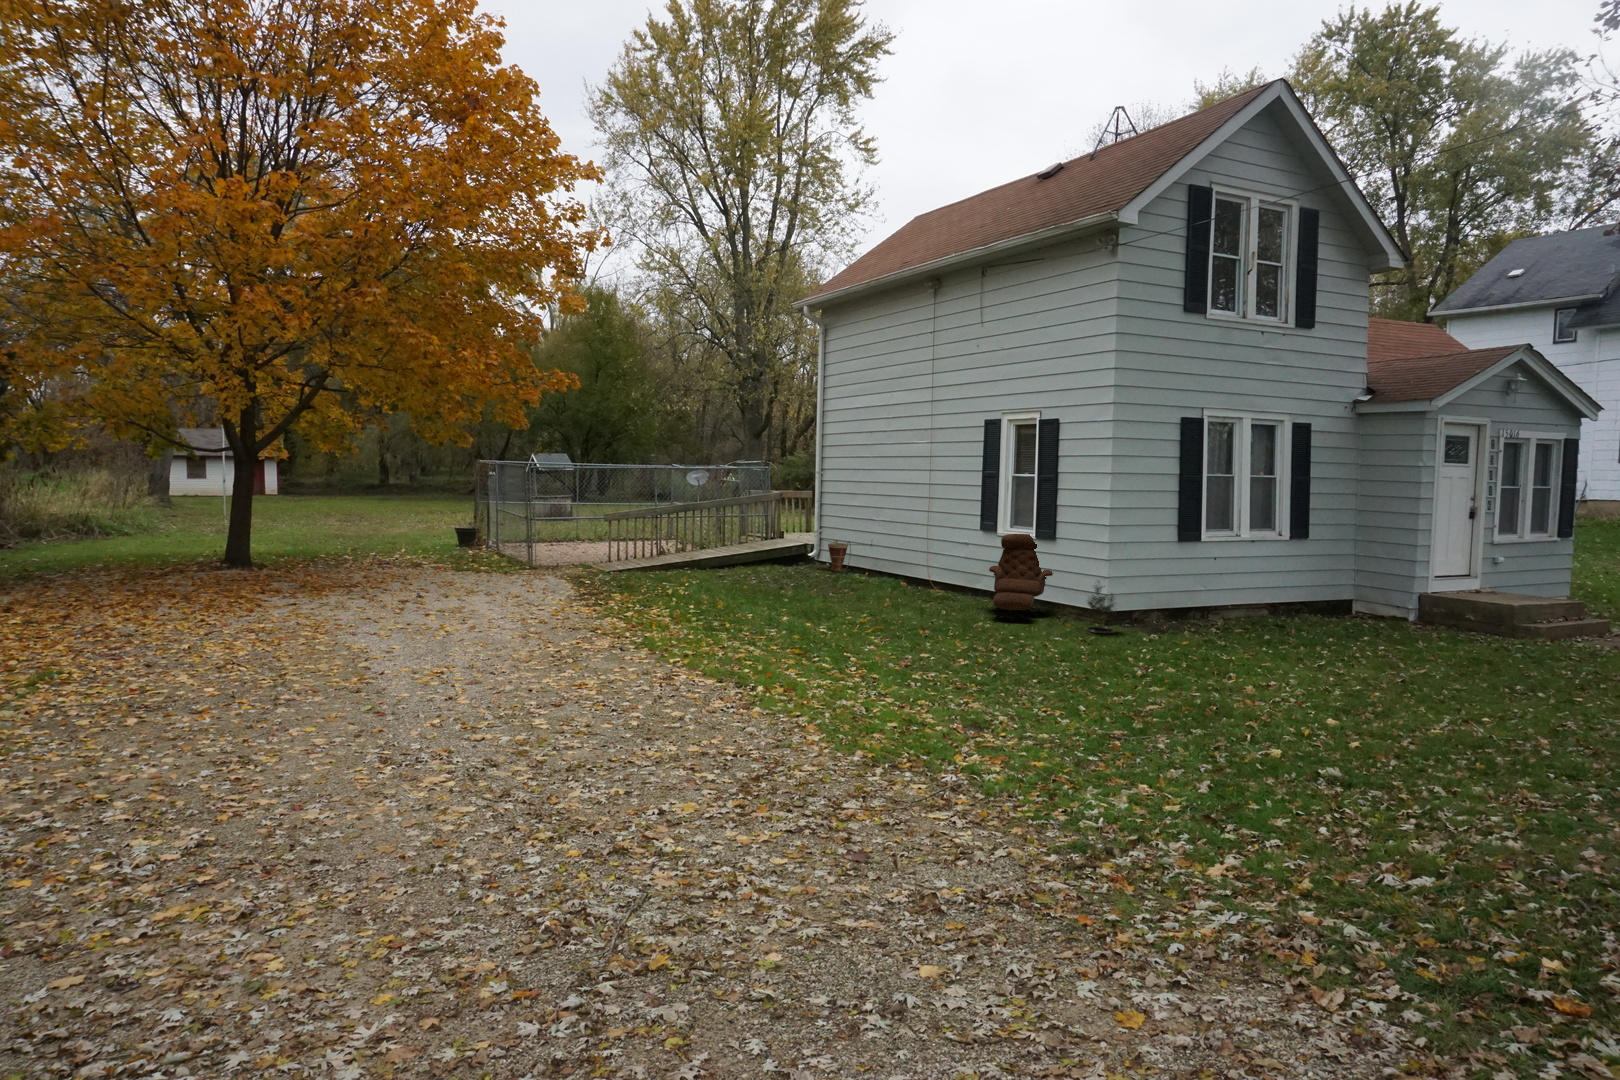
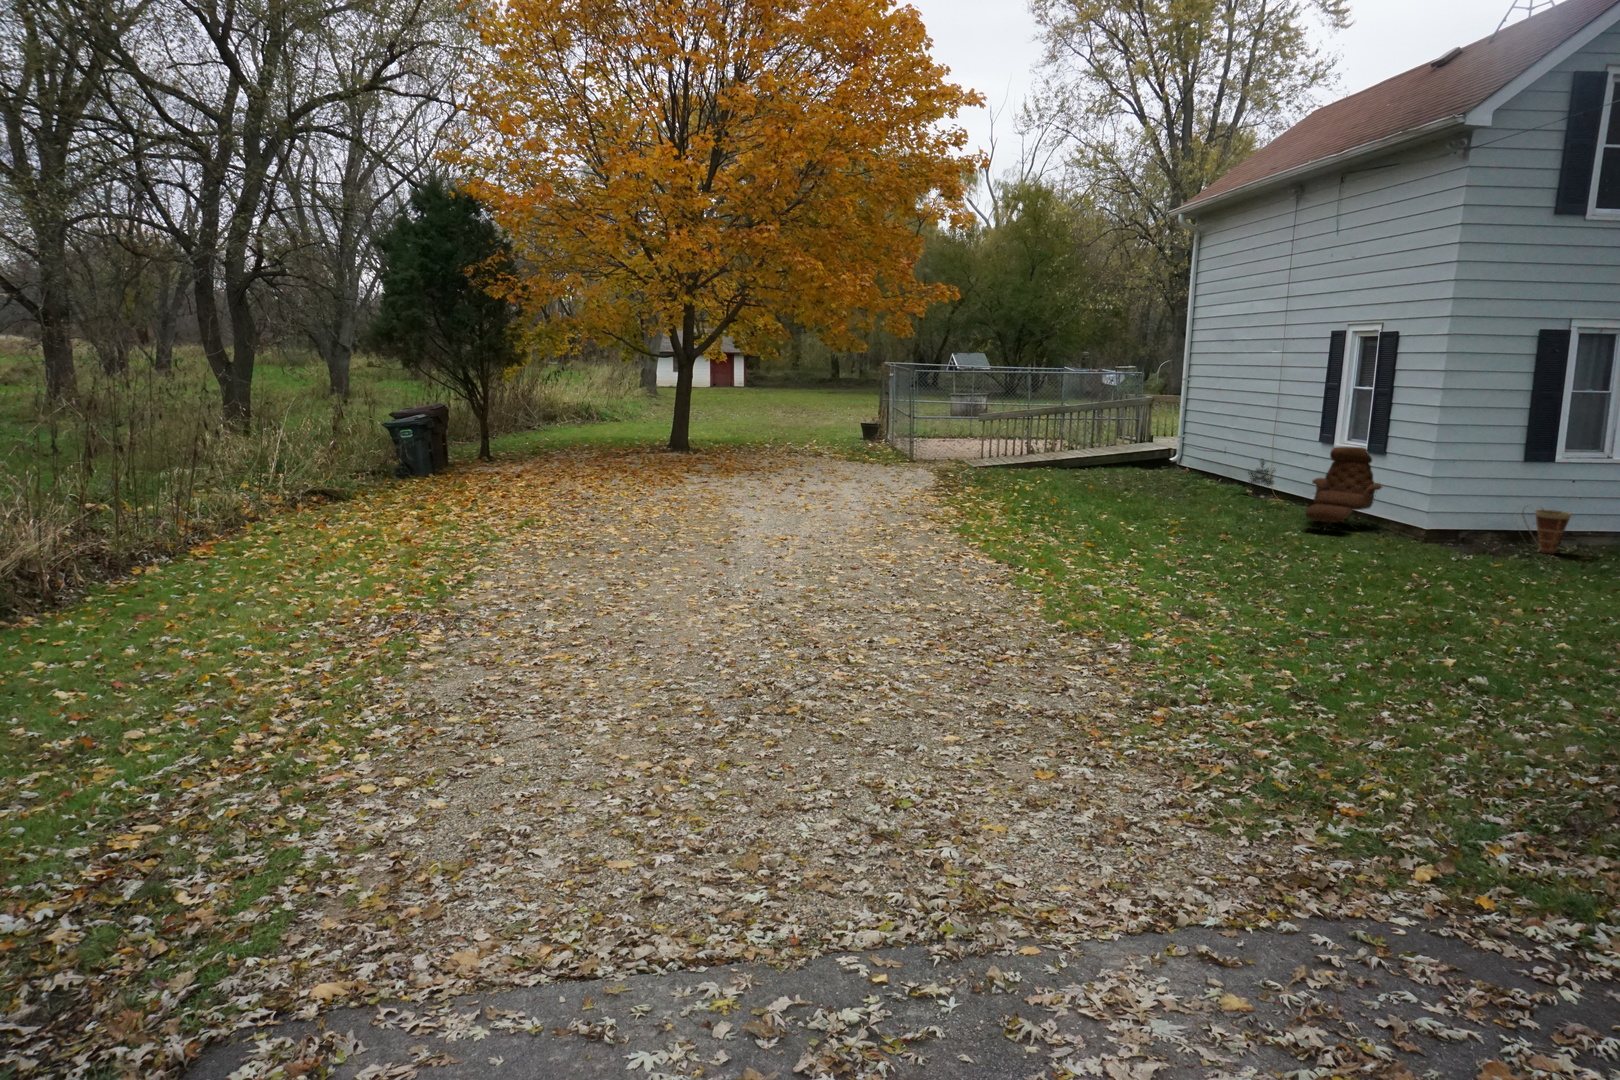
basket: present [828,540,851,572] -> present [1522,505,1571,554]
potted tree: present [1085,581,1117,633] -> present [1248,459,1276,498]

